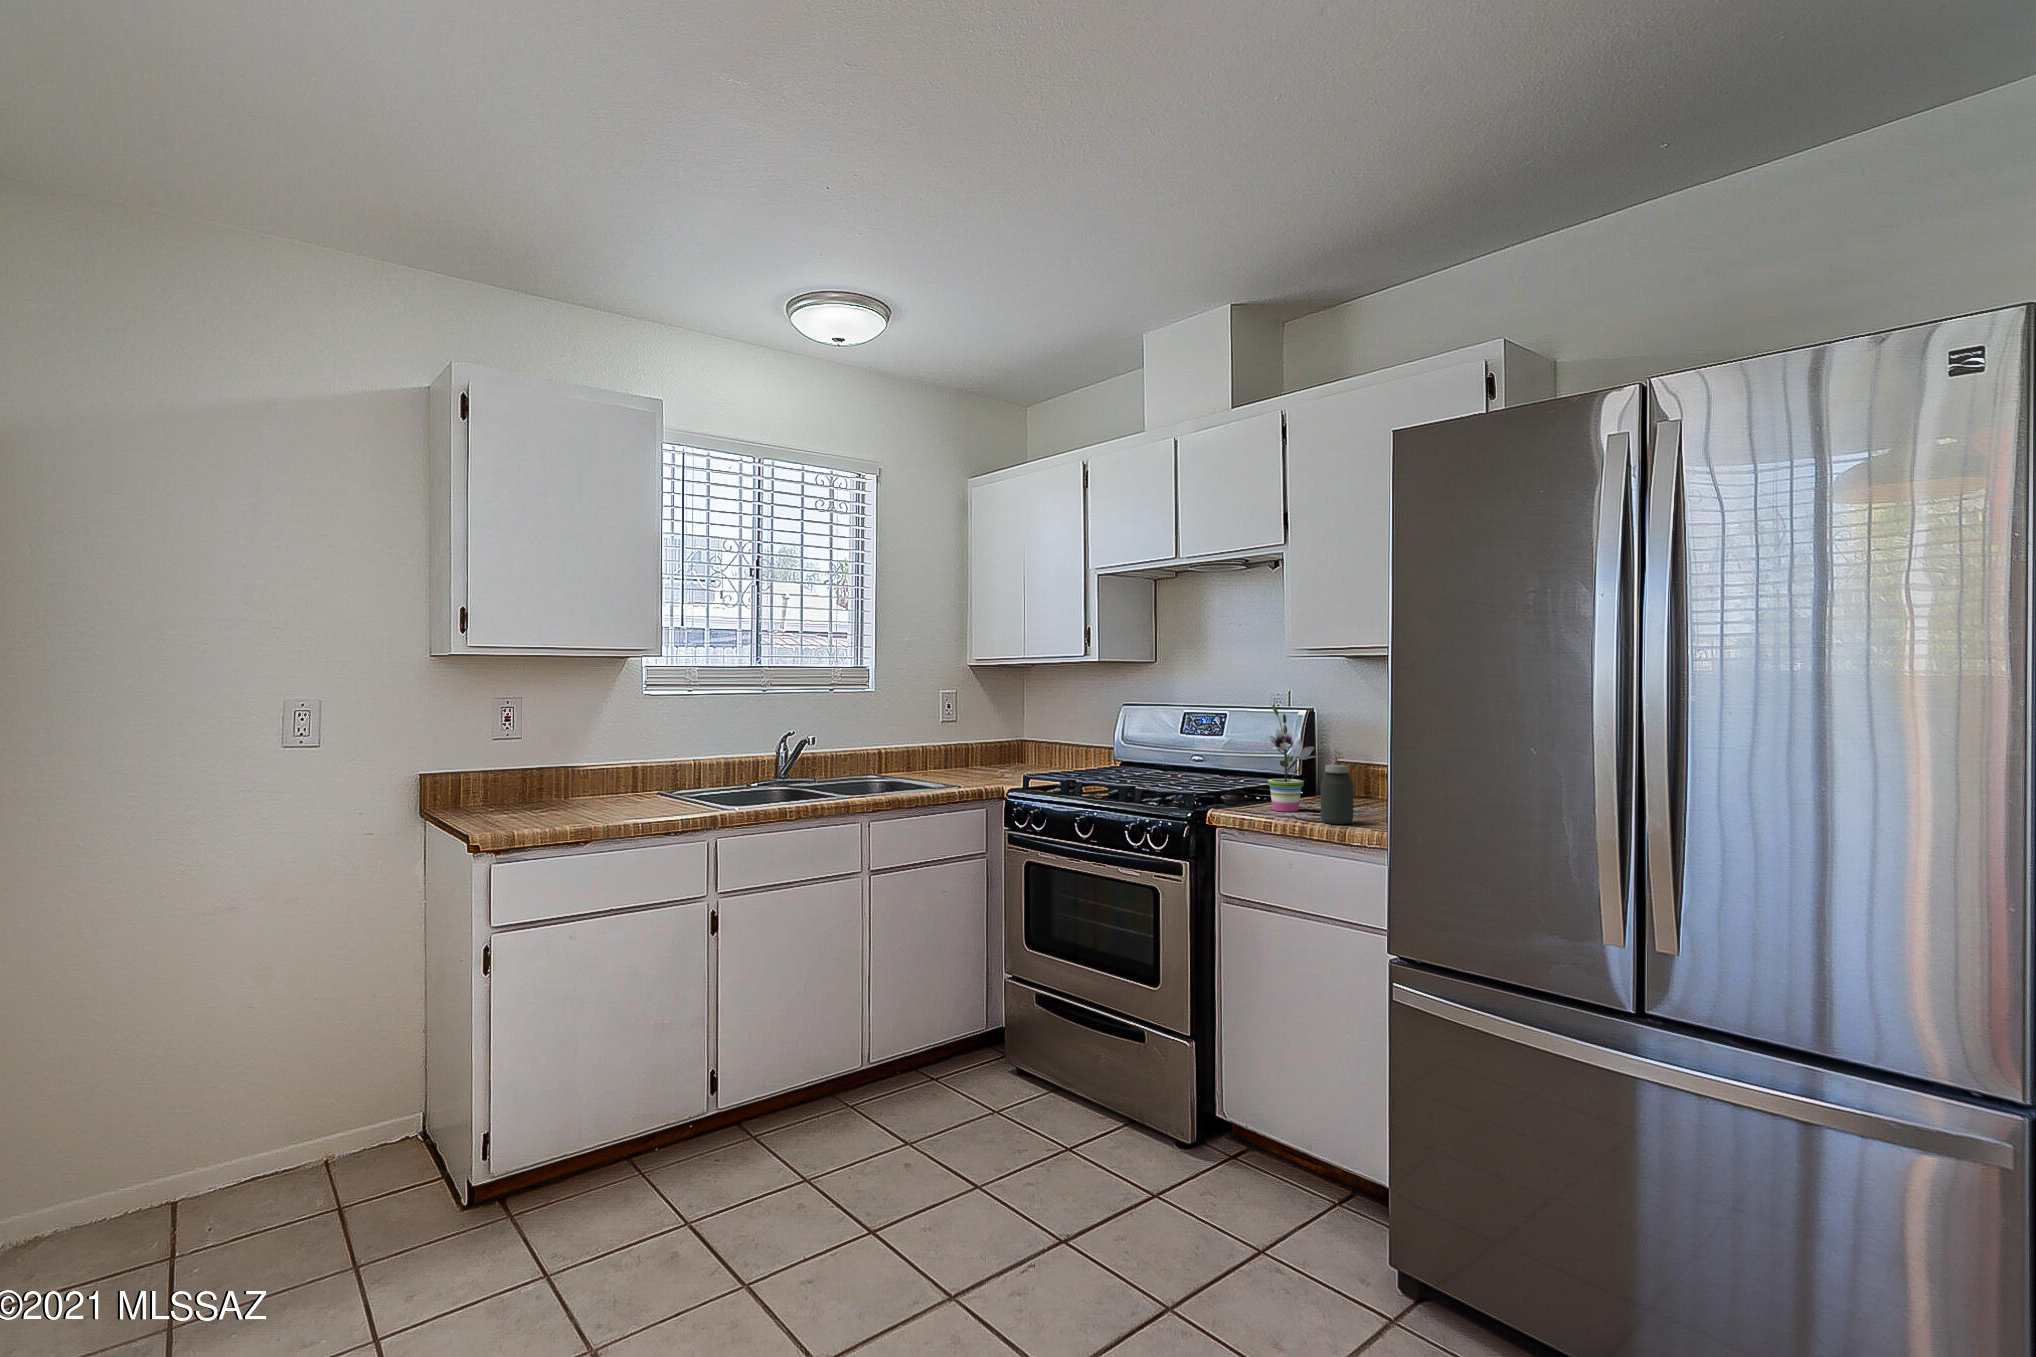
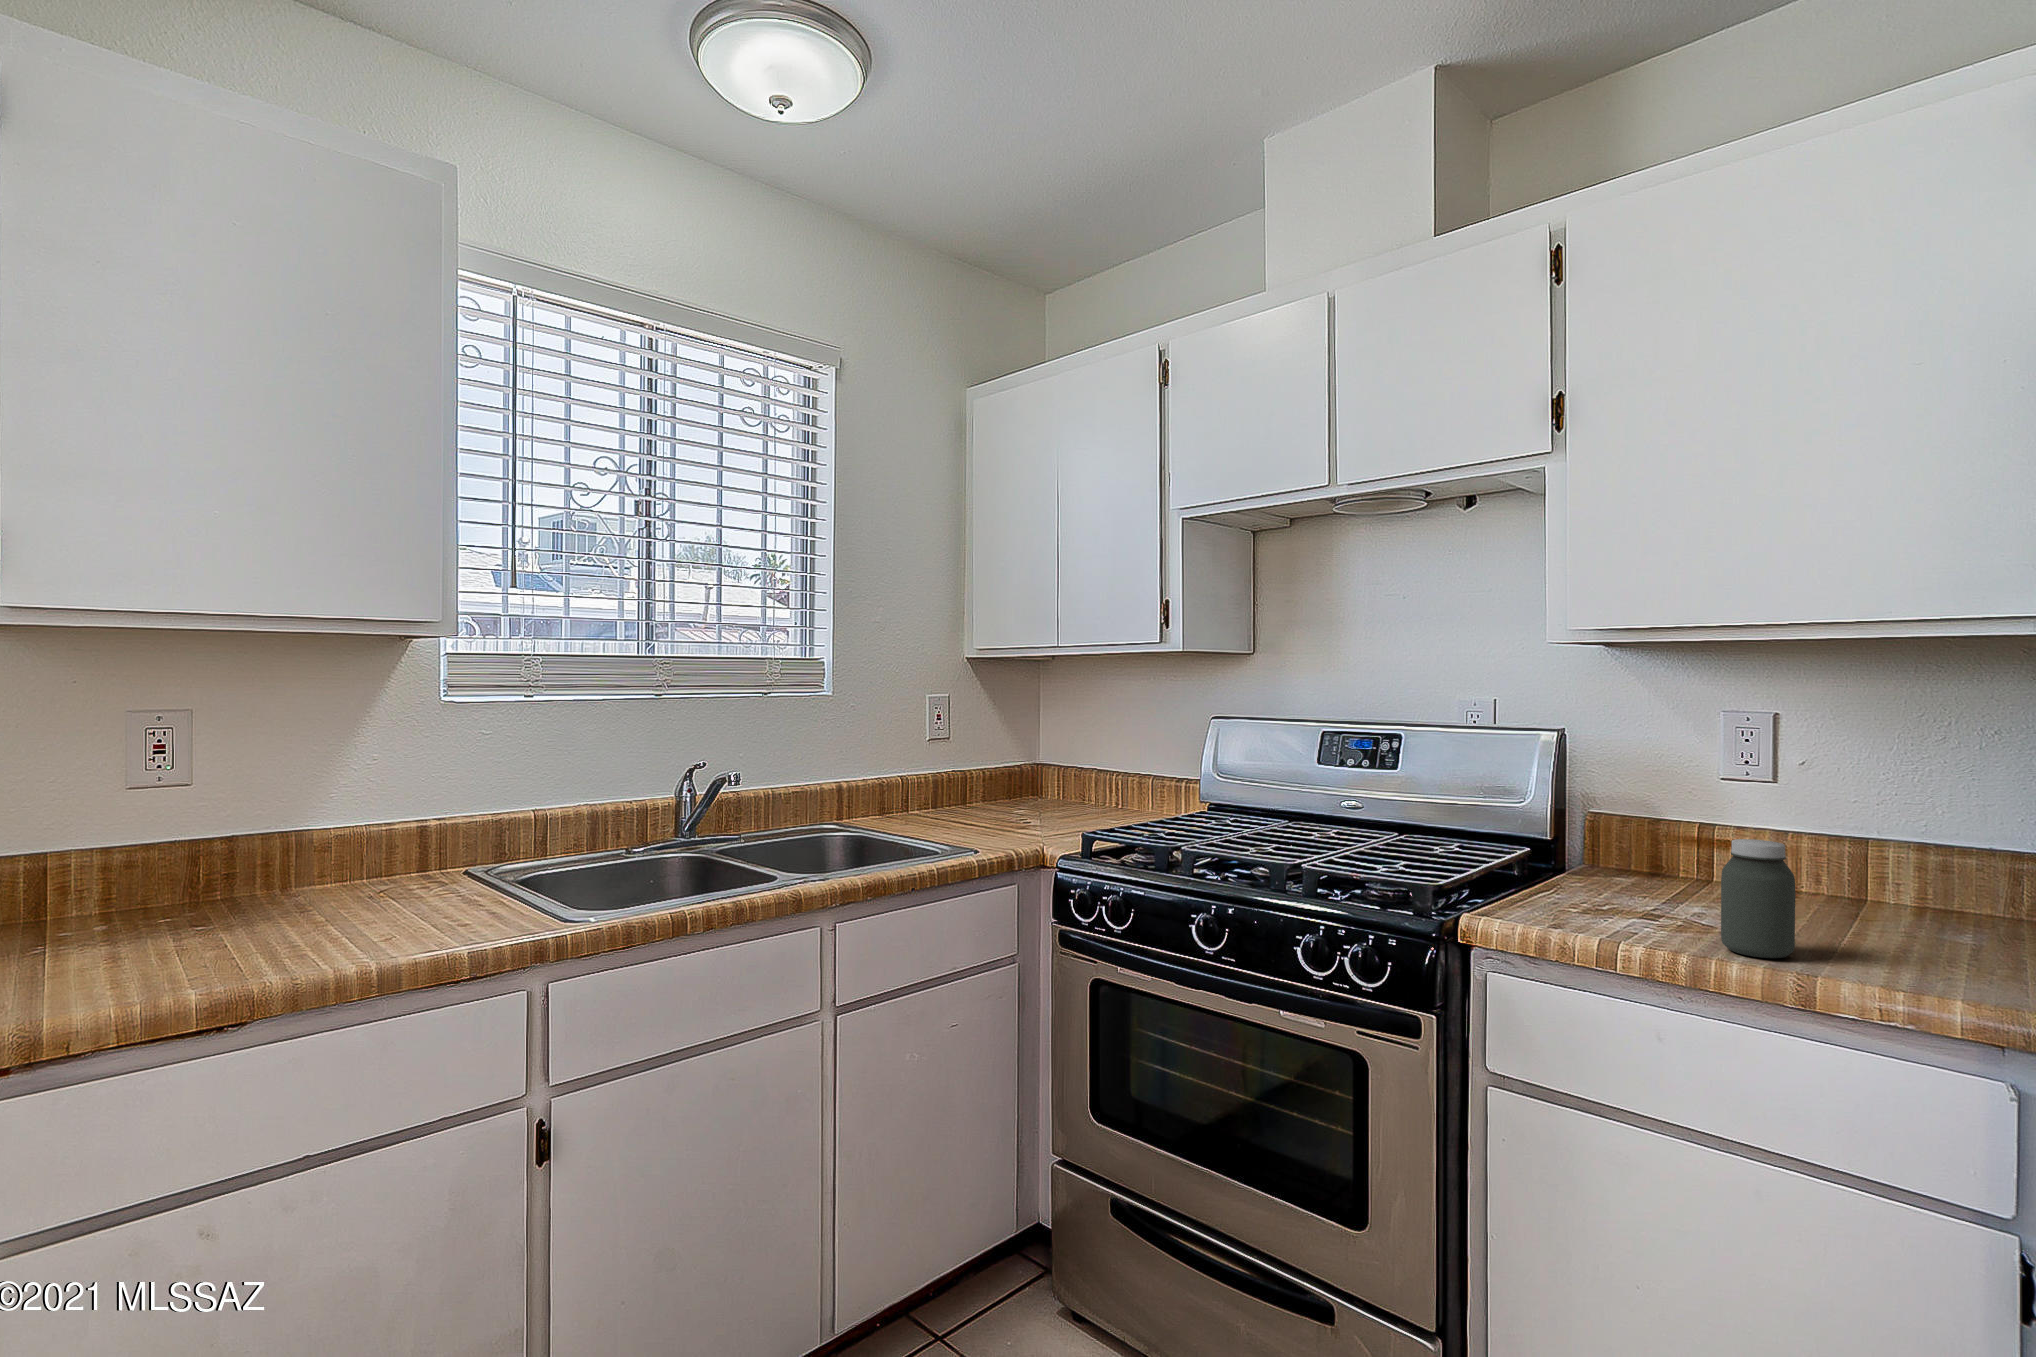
potted plant: present [1268,705,1318,812] -> none [1557,722,1647,916]

